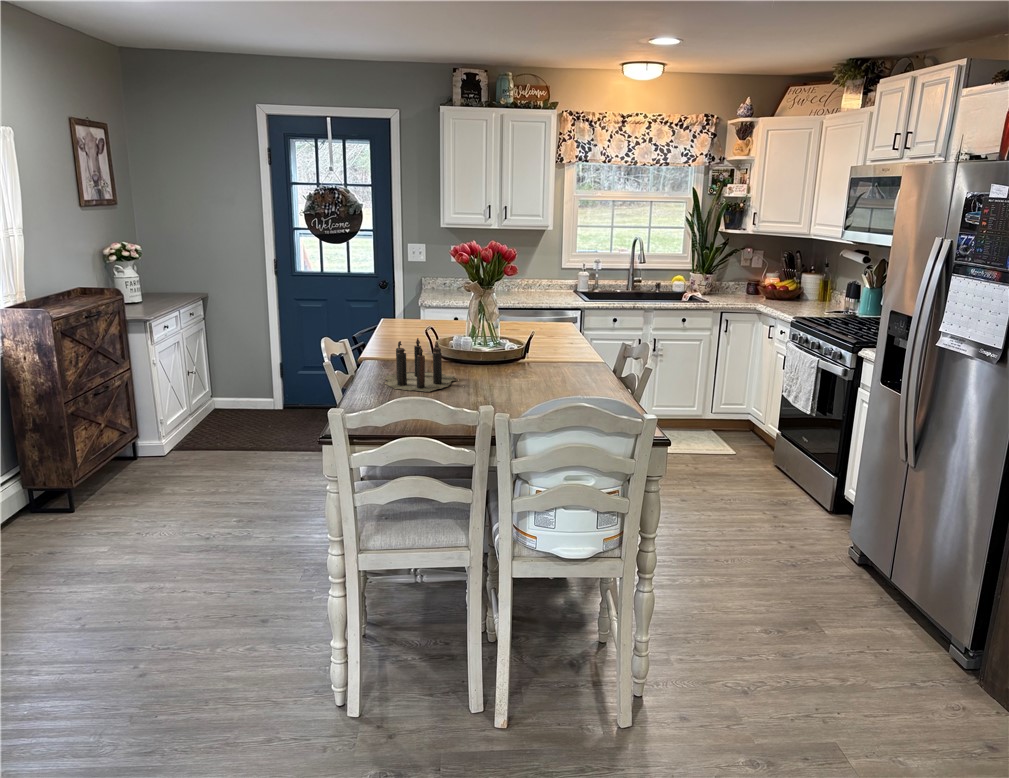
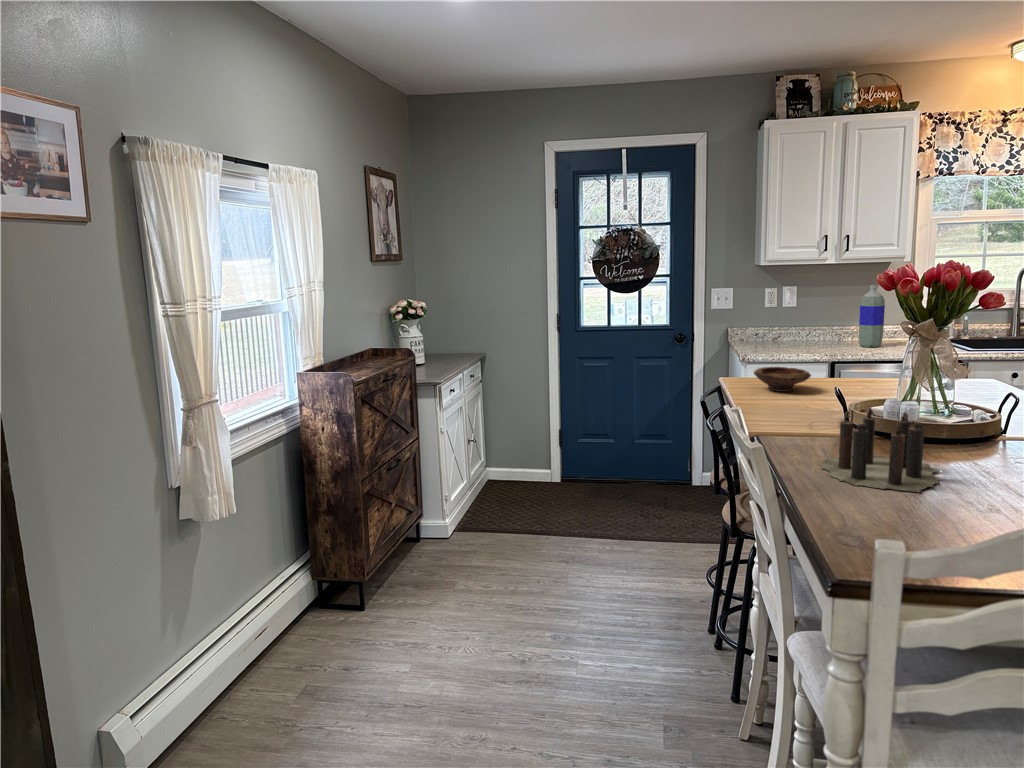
bottle: none [519,247,537,296] -> present [859,285,885,347]
bowl: none [397,310,438,329] -> present [754,367,811,392]

